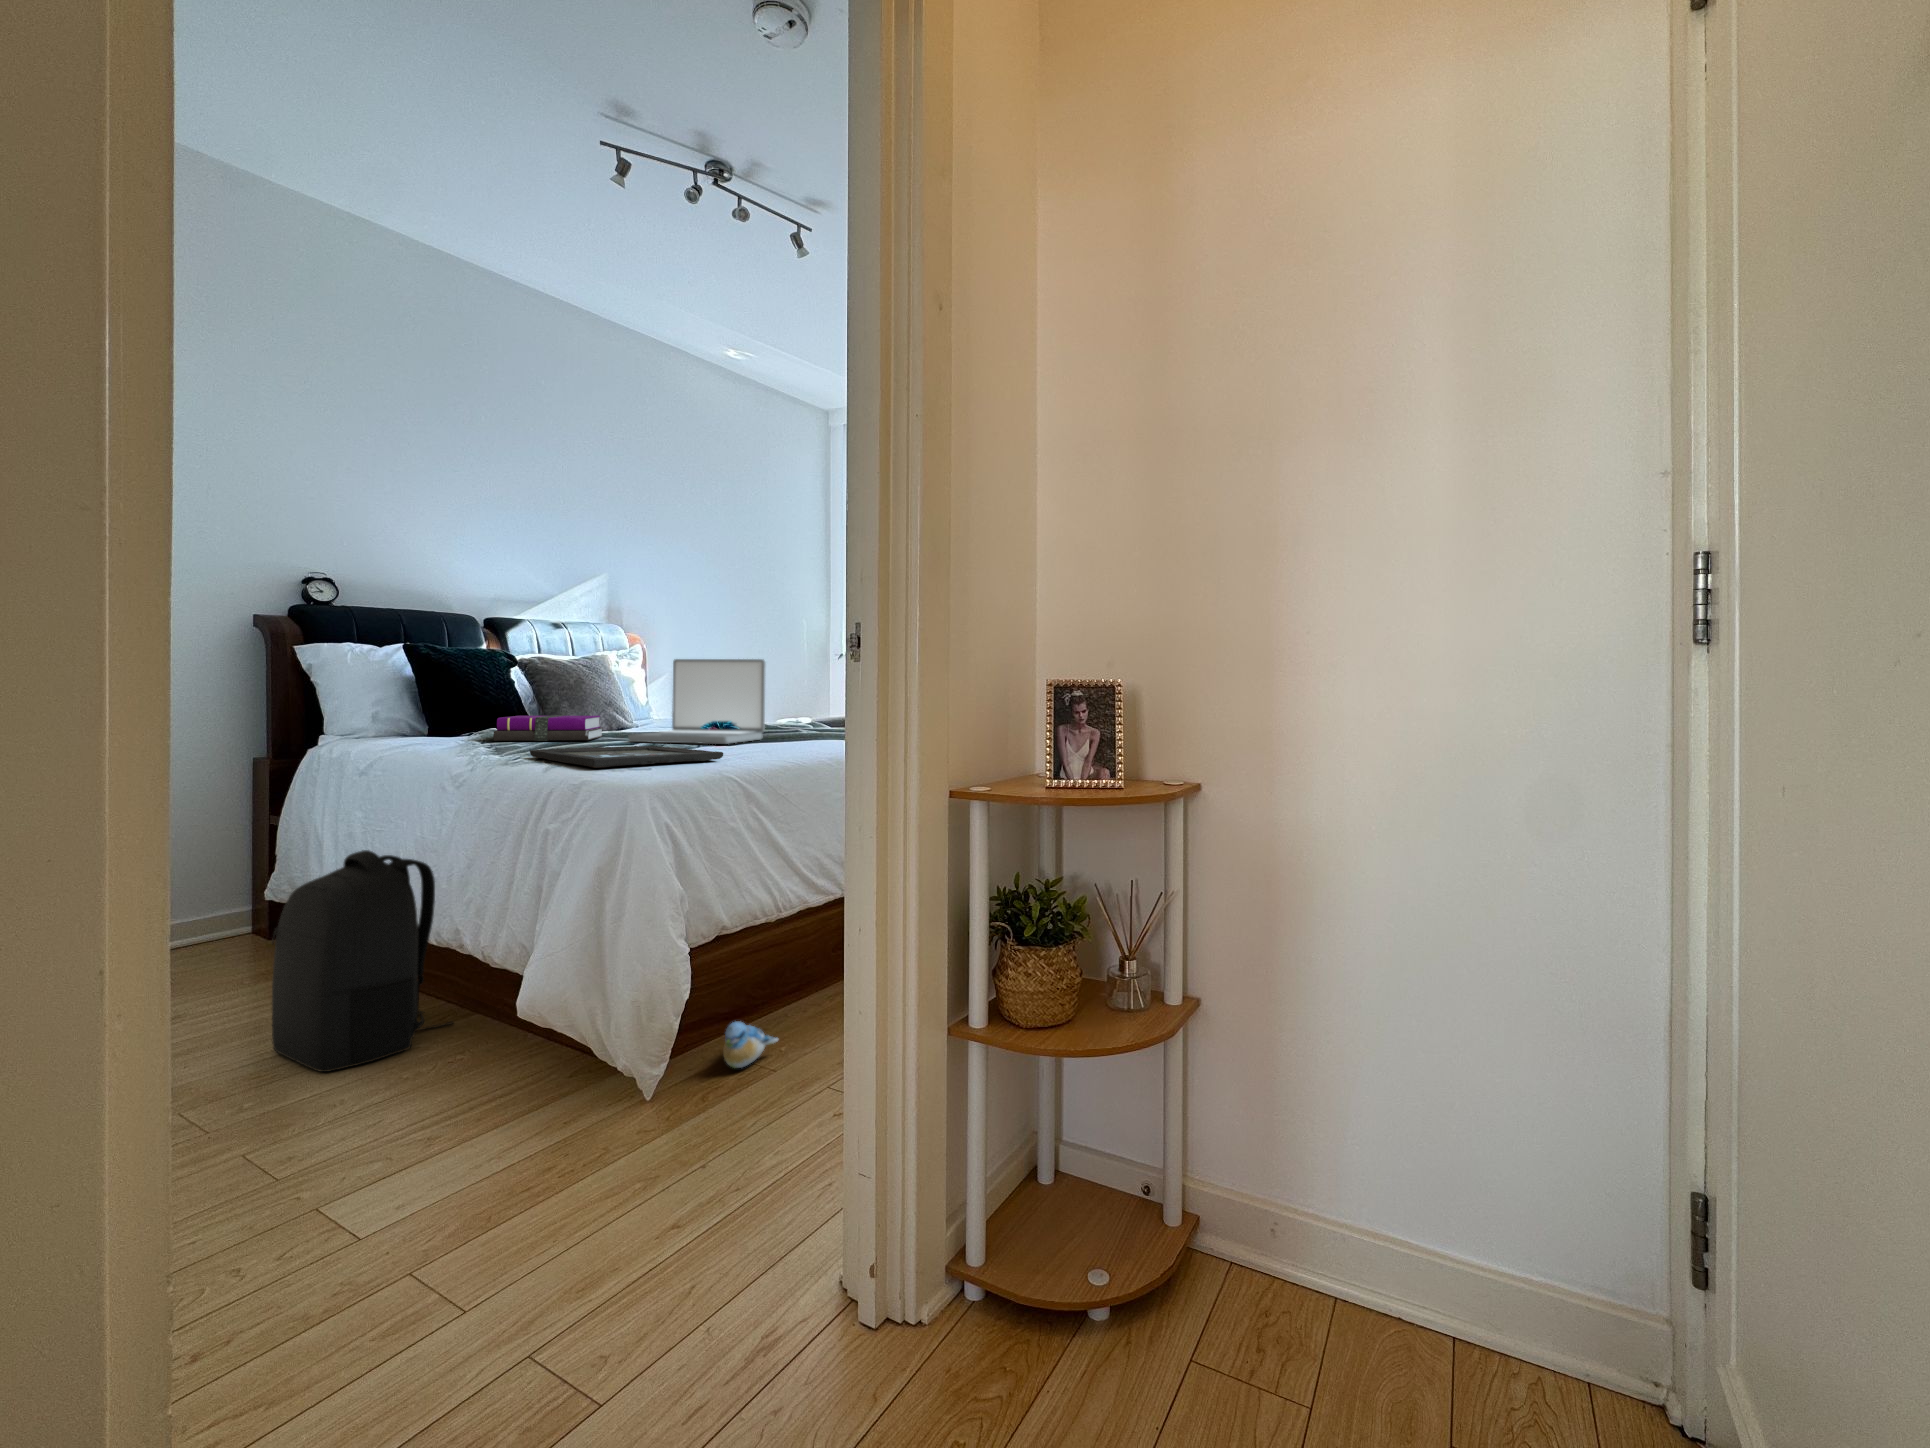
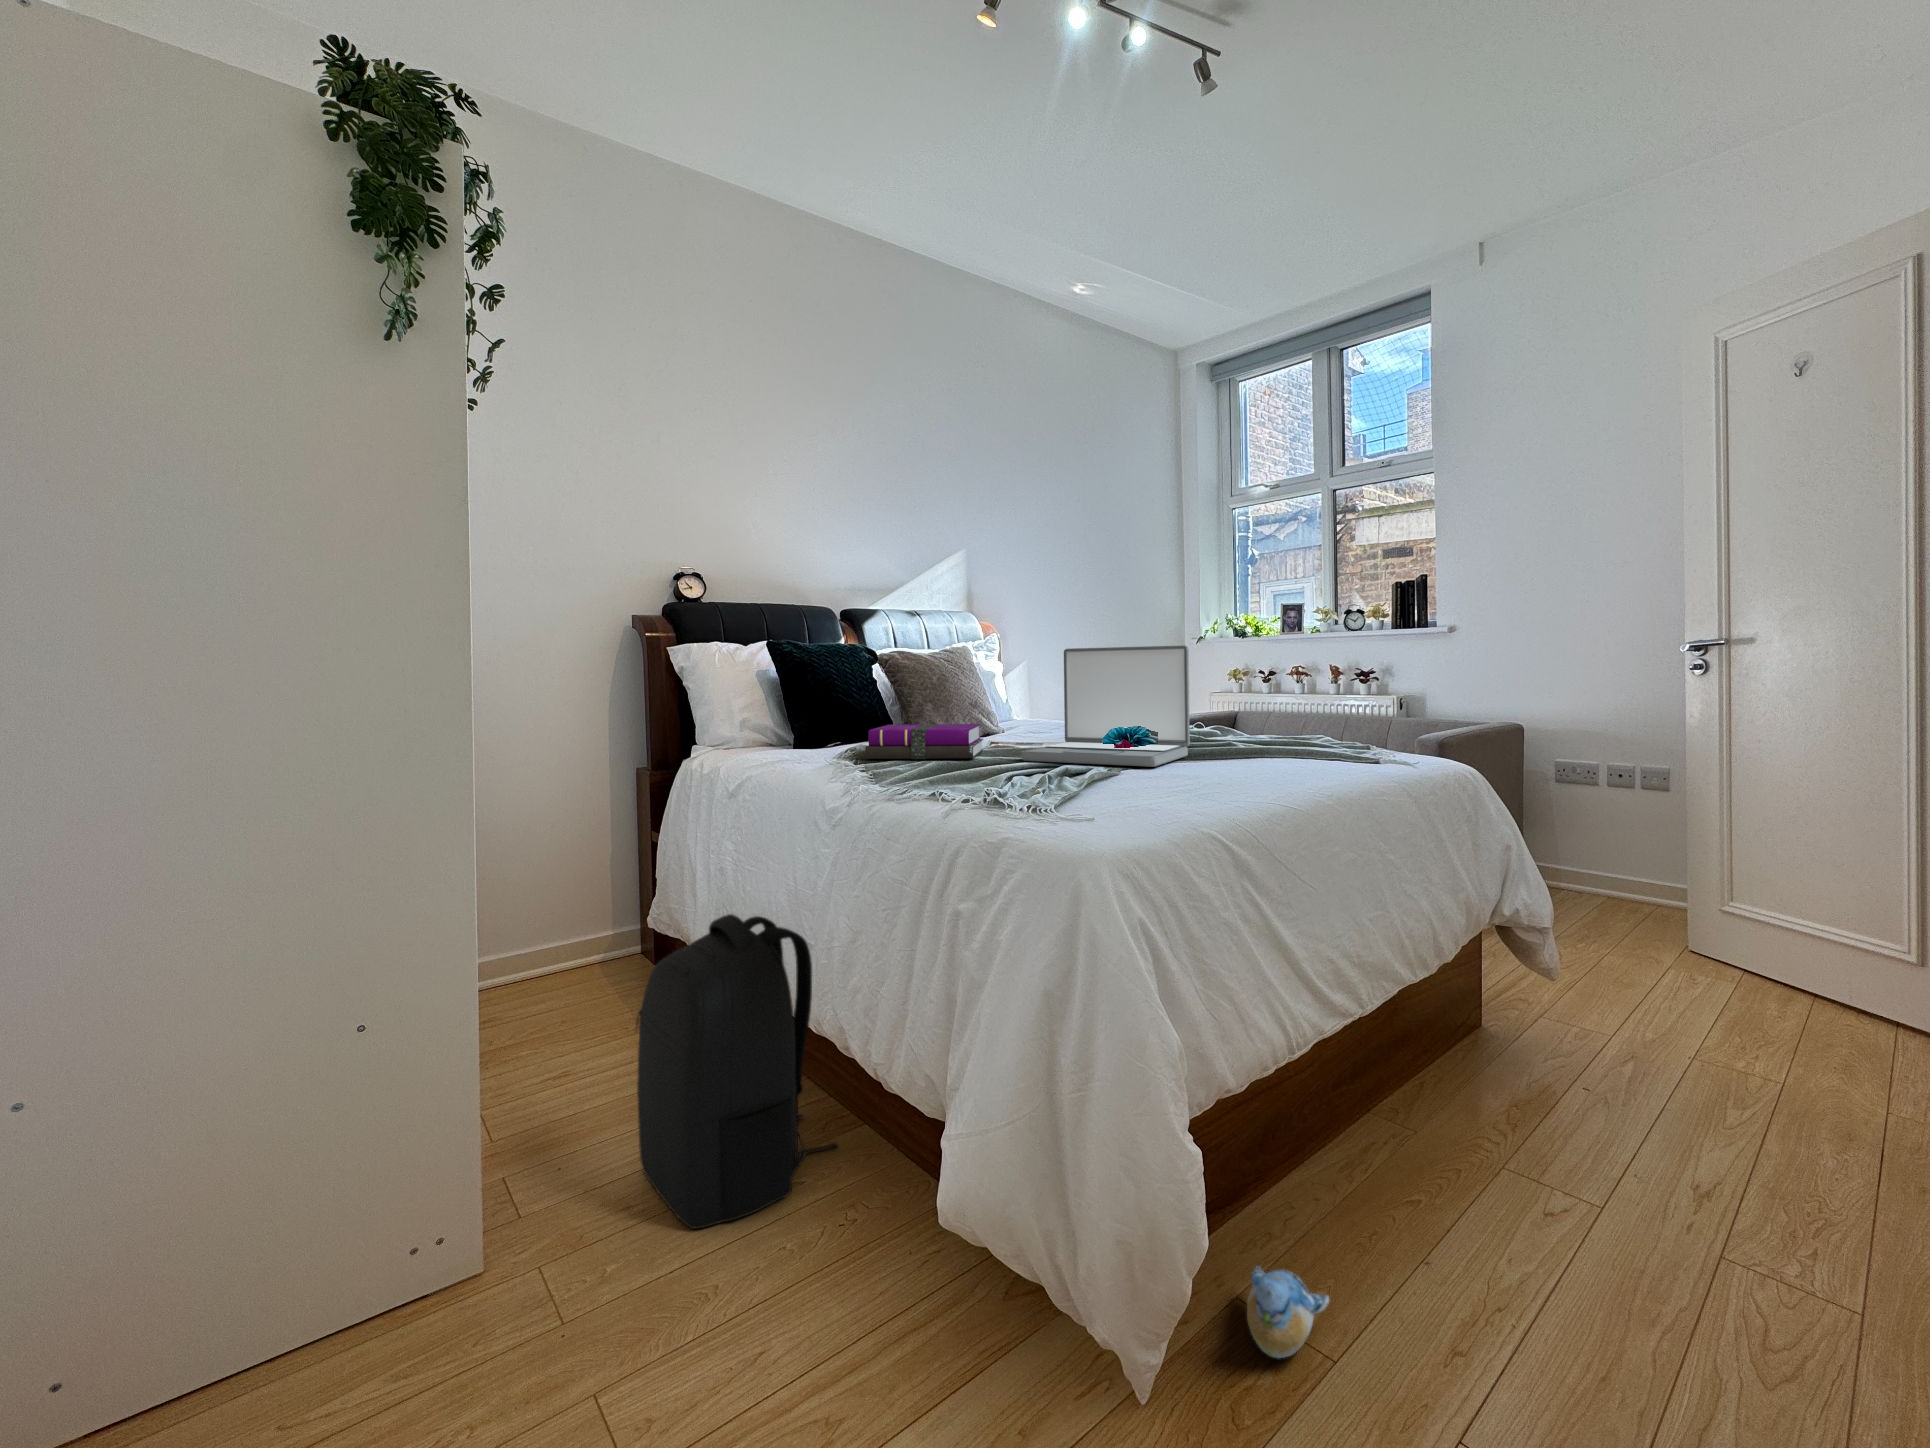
tray: present [530,746,723,768] -> none [923,775,1202,829]

